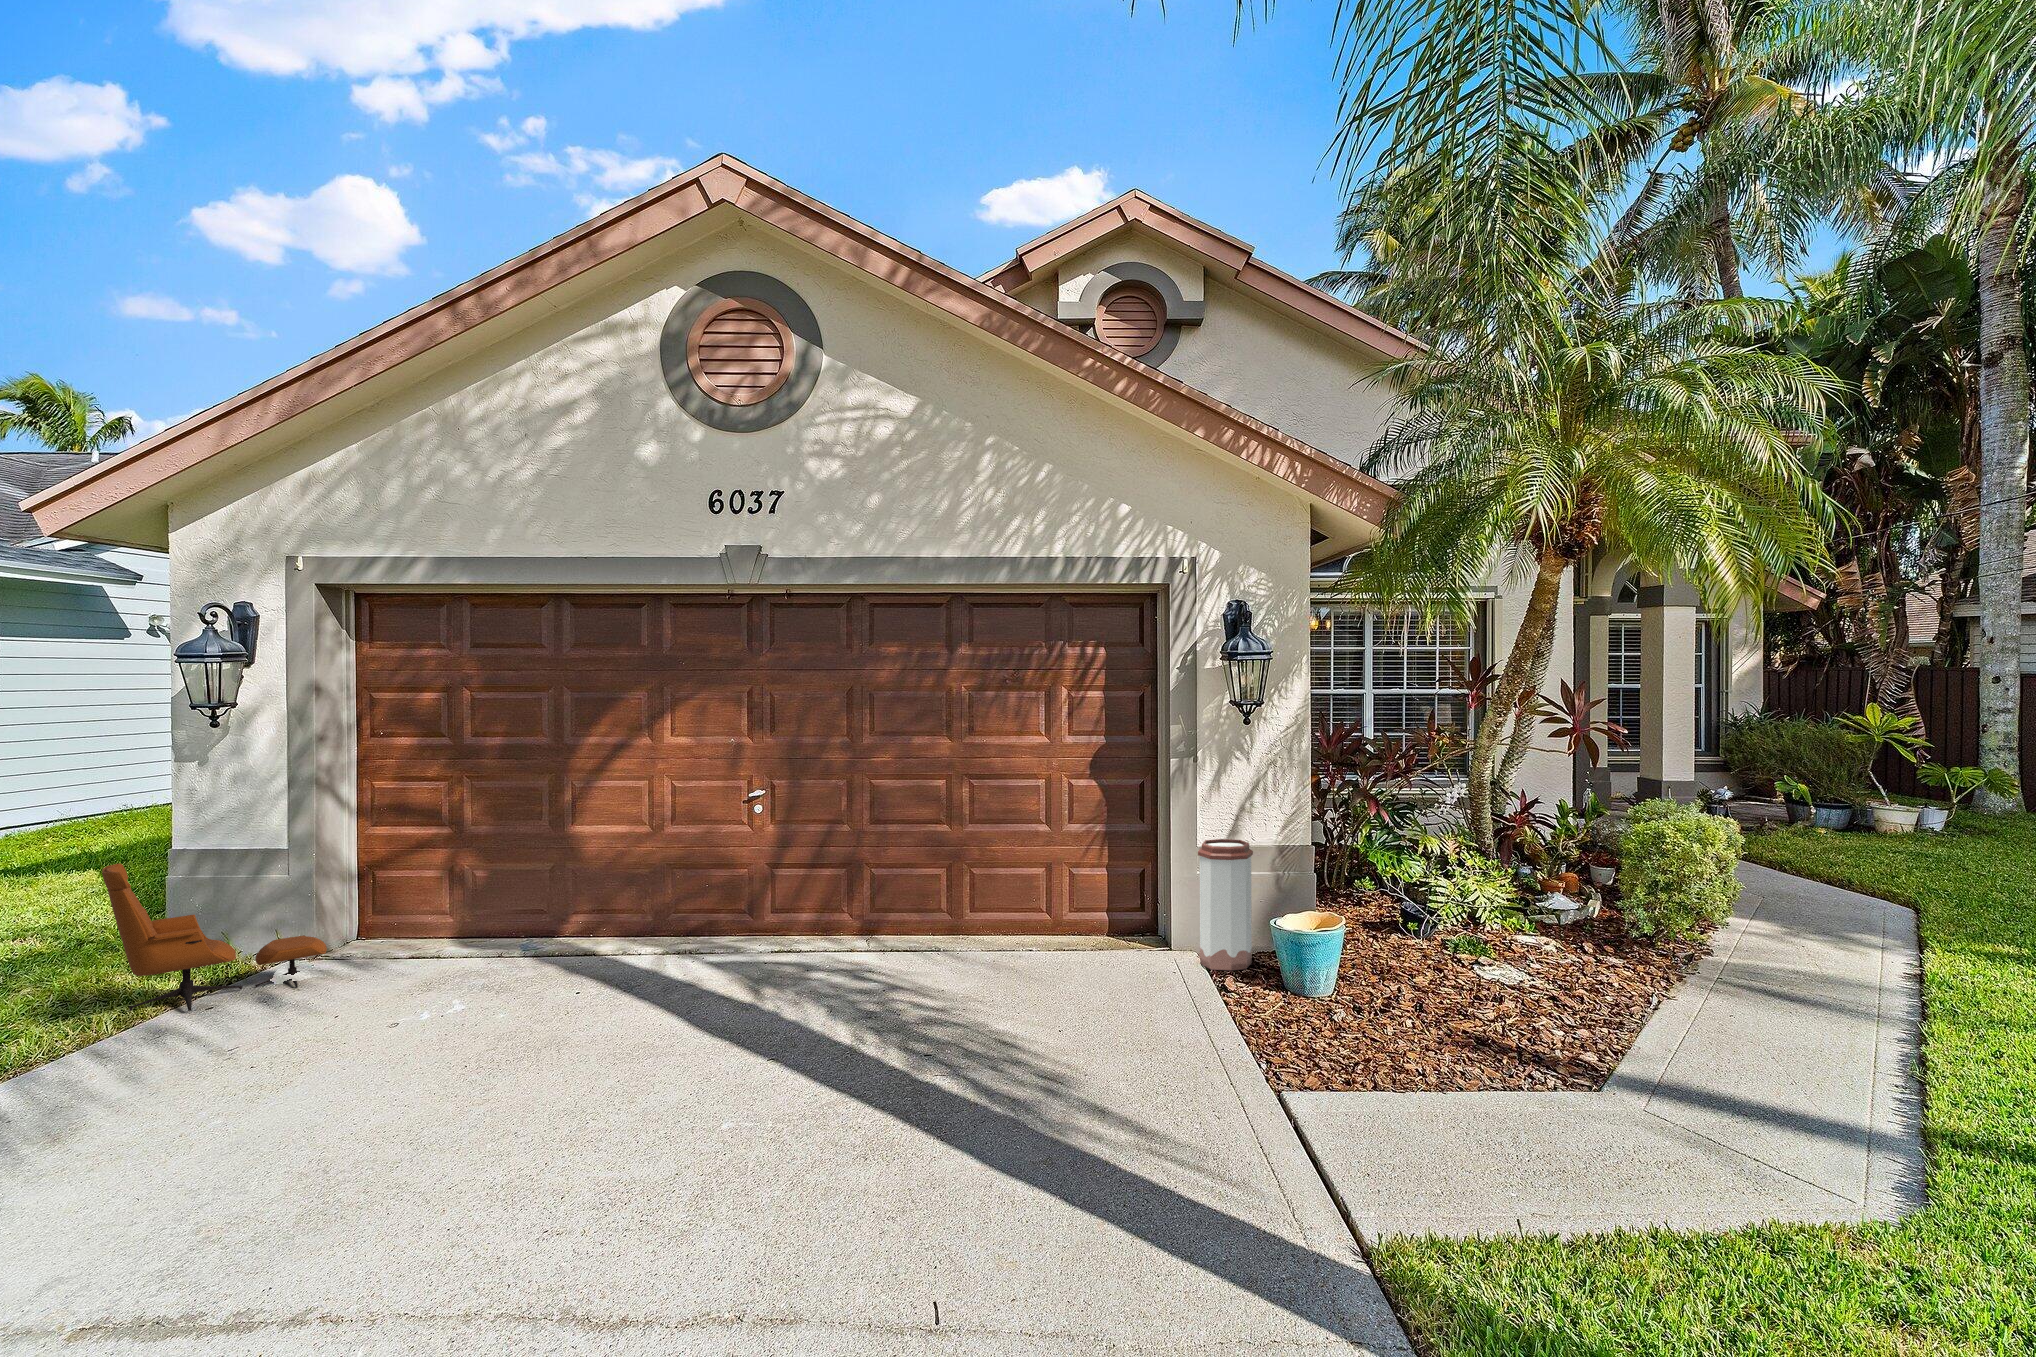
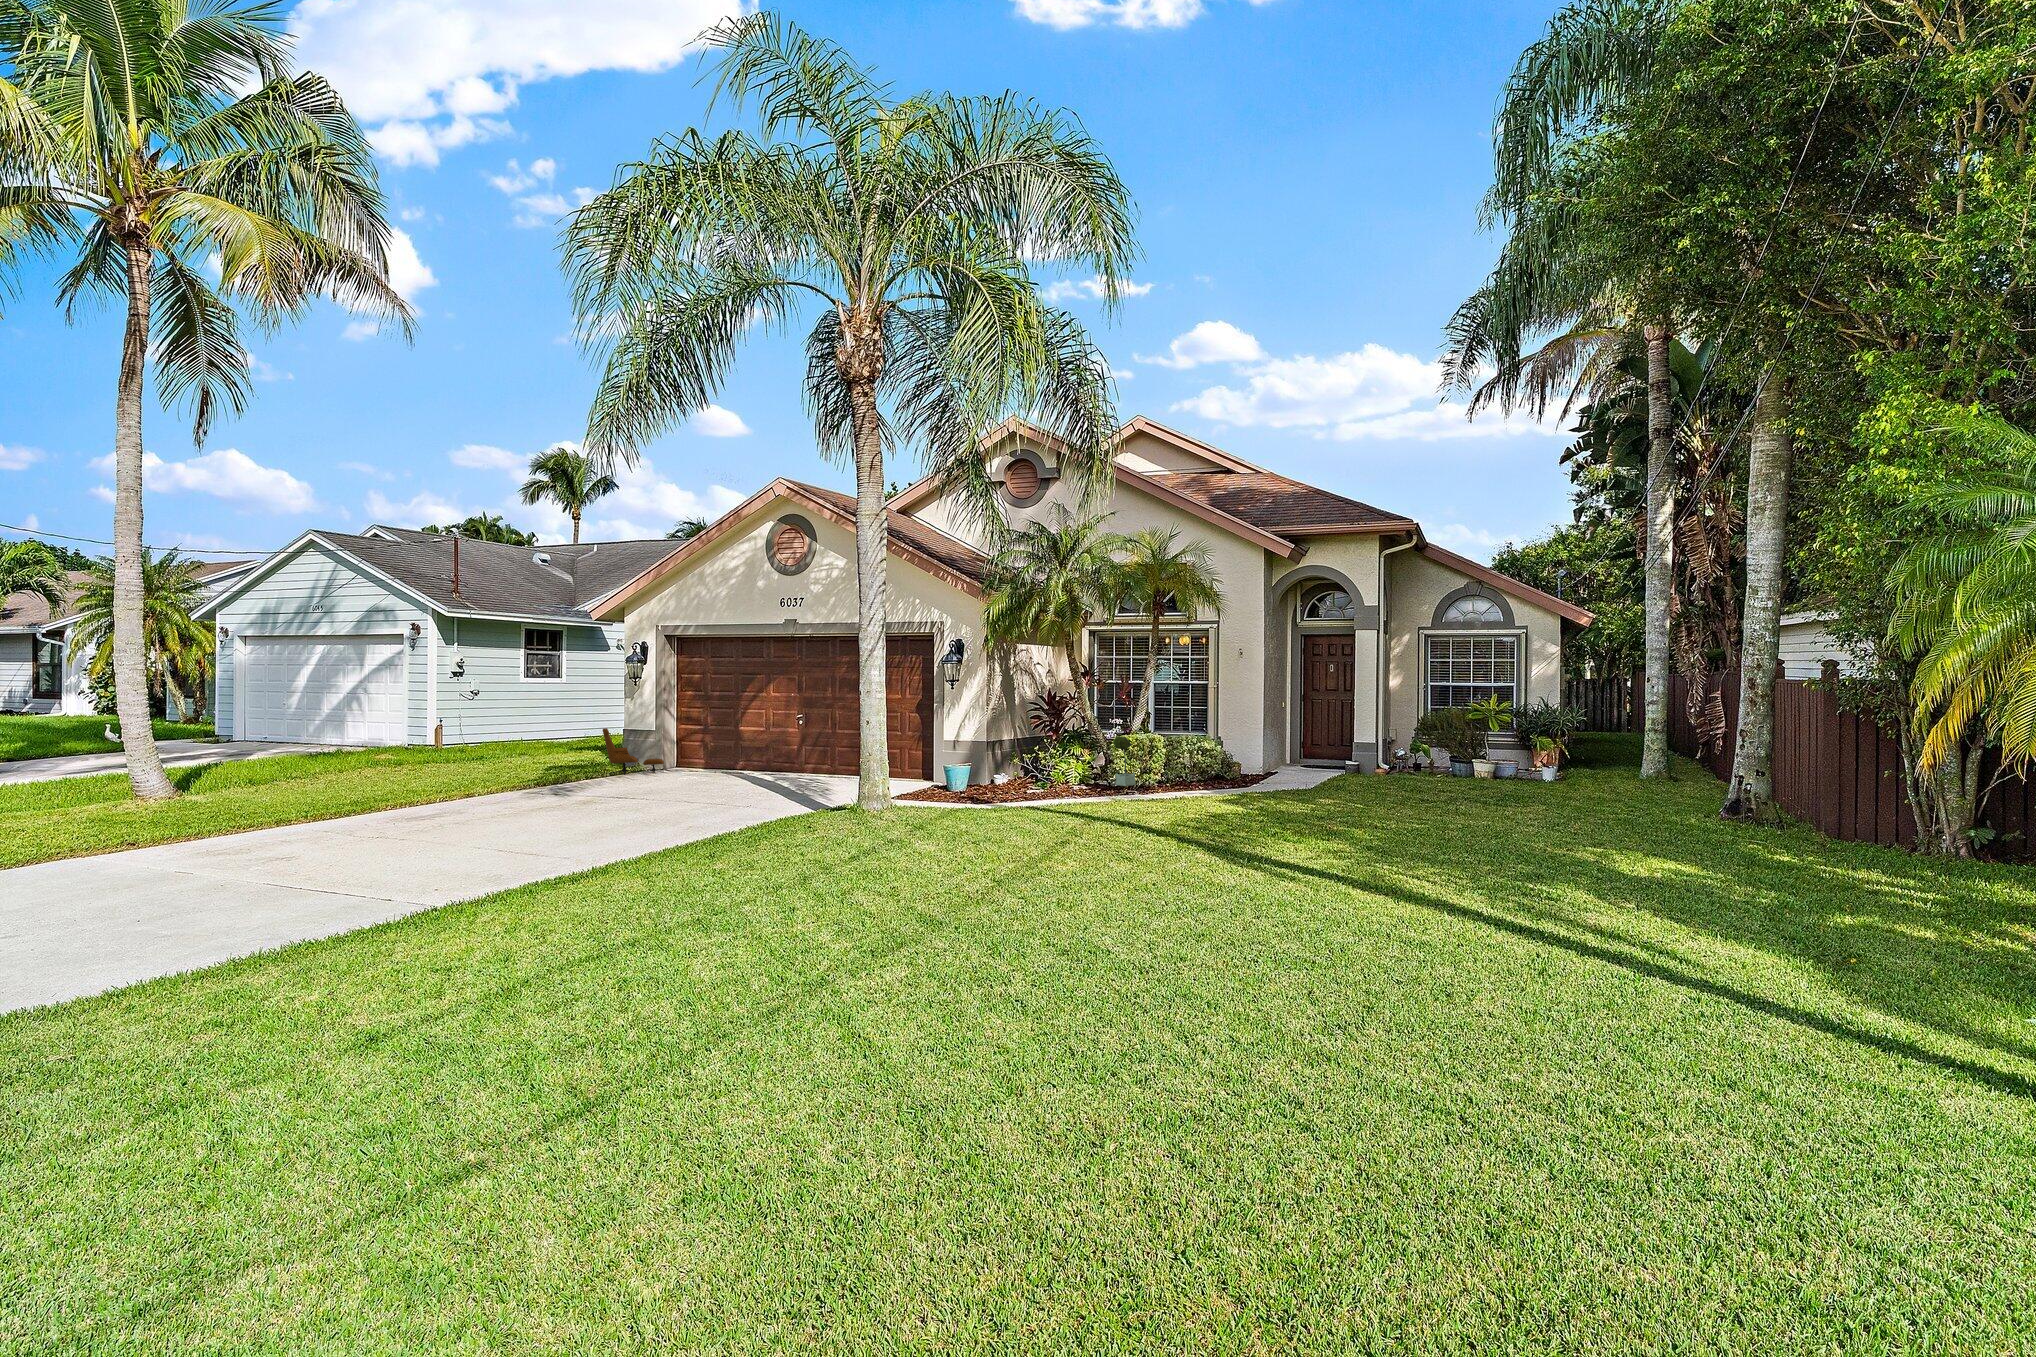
potted tree: none [1642,837,1703,960] -> present [1113,736,1135,786]
trash can: present [1198,839,1253,970] -> none [938,733,959,781]

